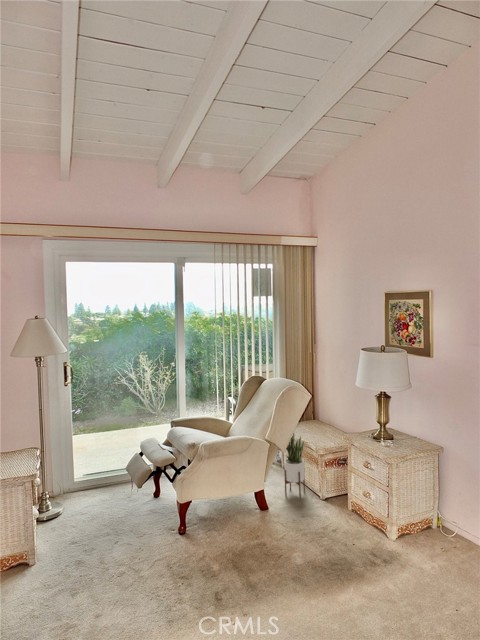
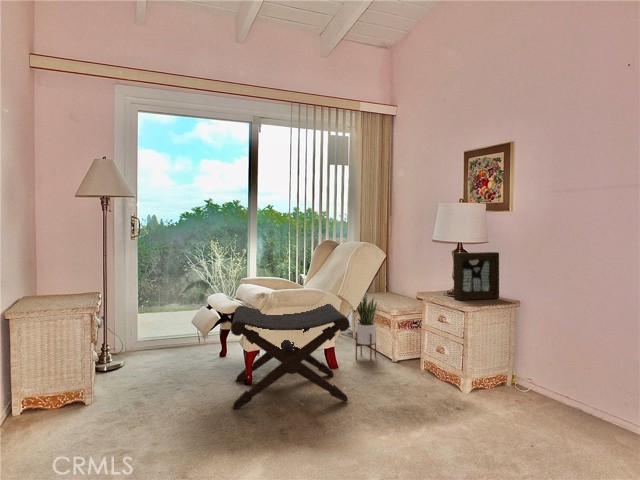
picture frame: none [377,397,423,448] -> present [454,252,499,300]
footstool: none [165,450,279,568] -> present [231,304,350,409]

